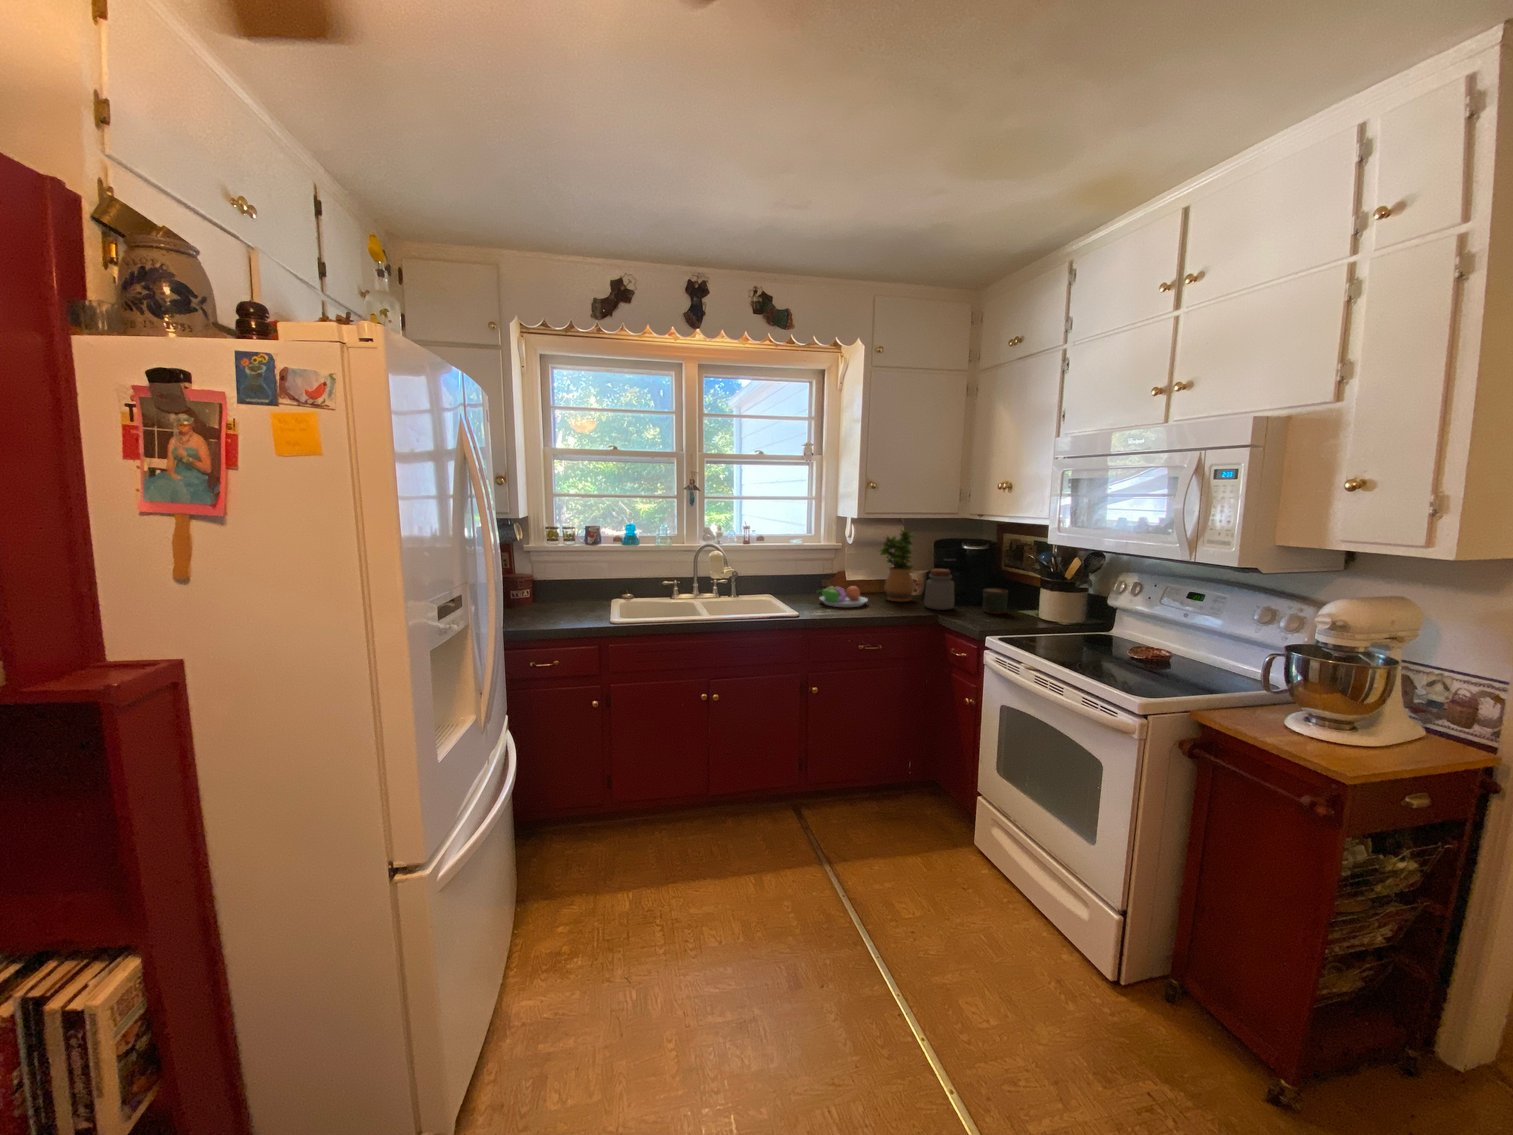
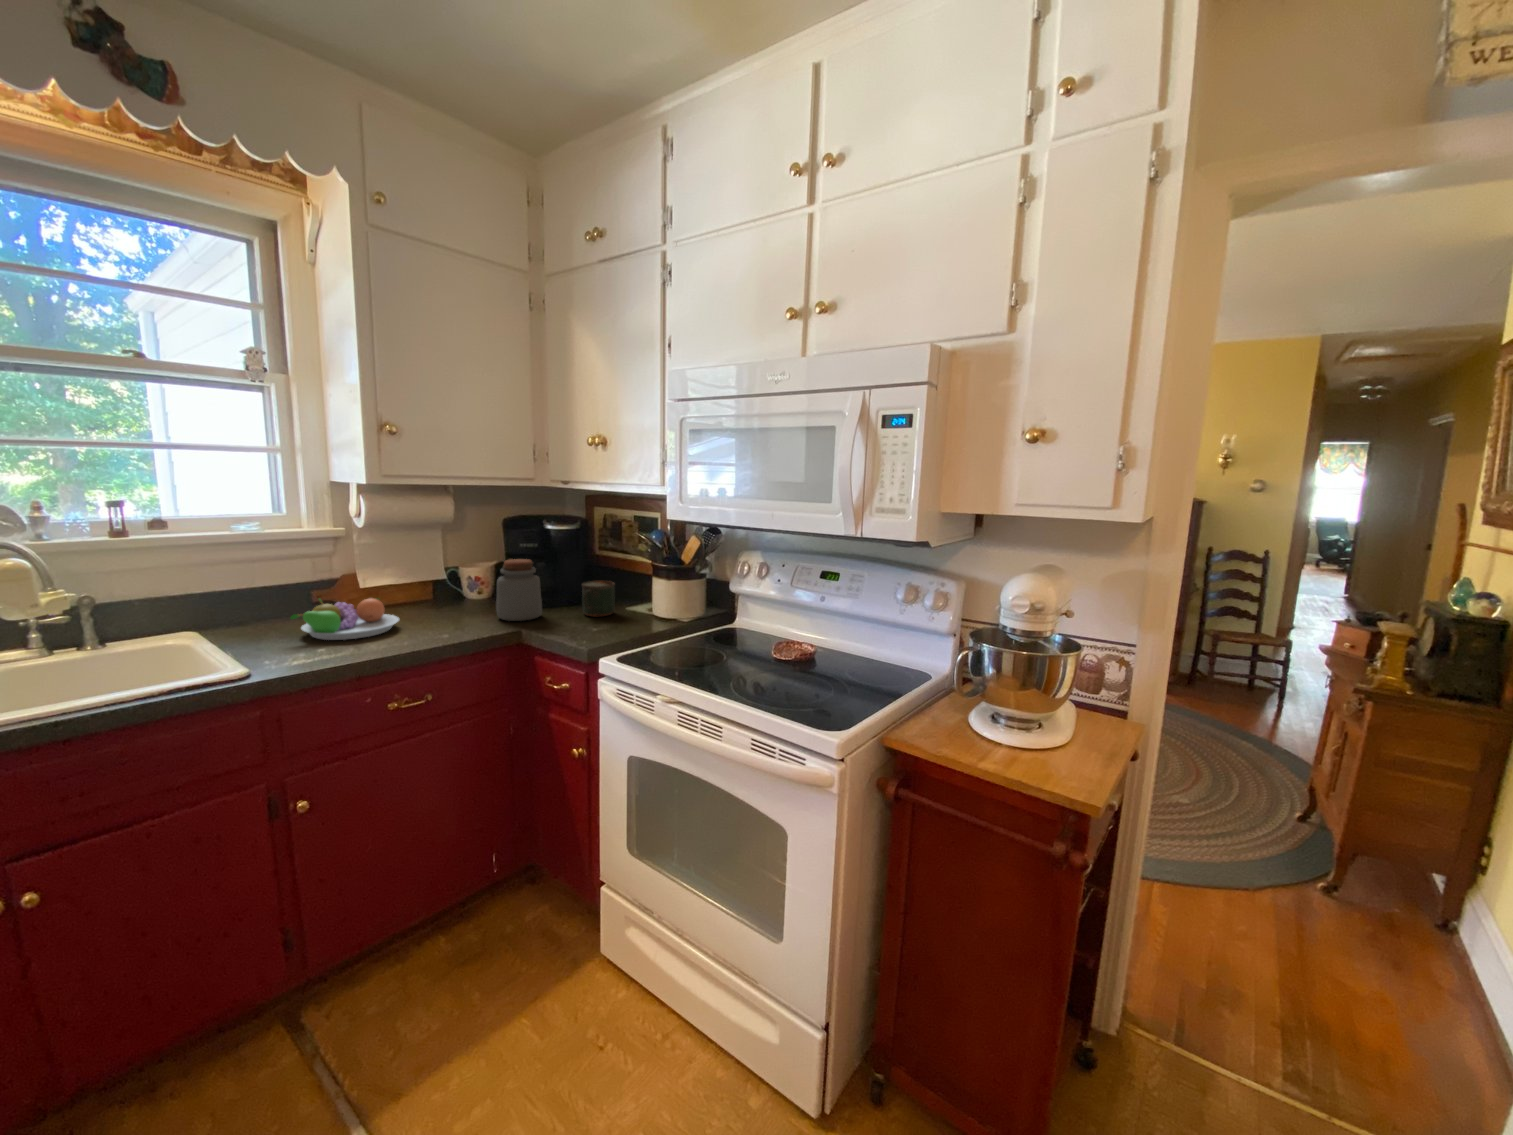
potted plant: present [879,530,914,601] -> none [412,501,479,614]

